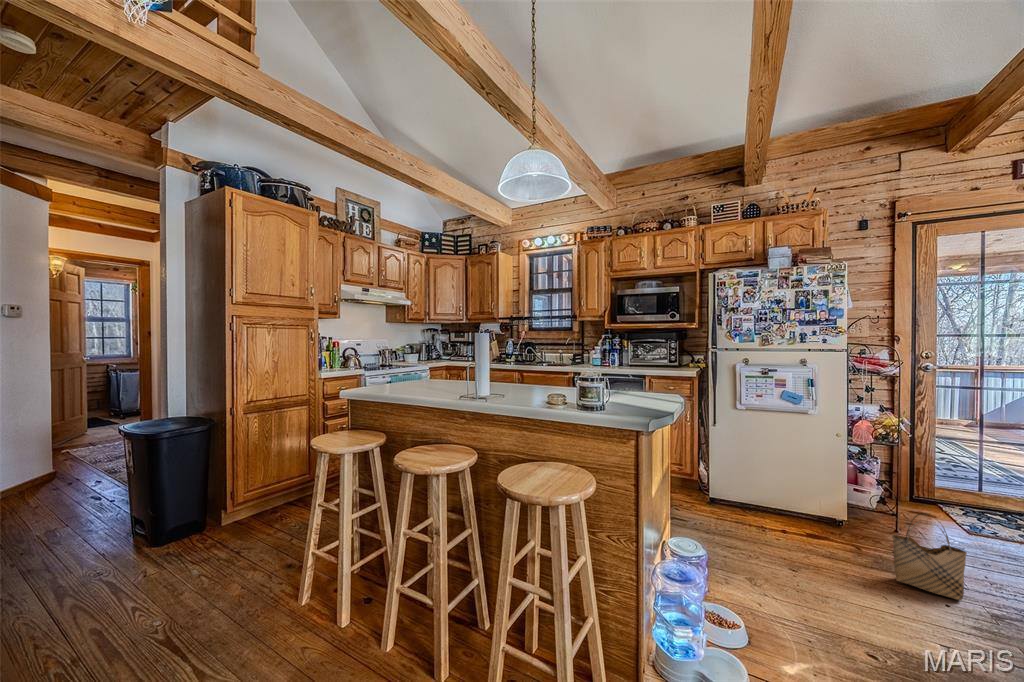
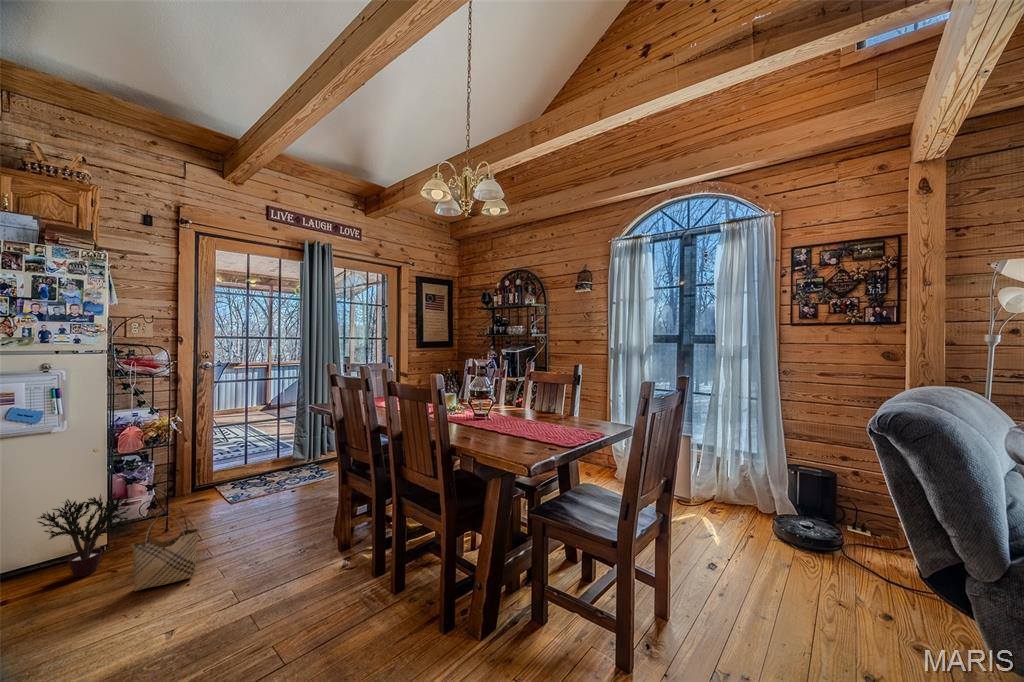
potted plant: none [803,471,877,542] -> present [37,492,130,577]

